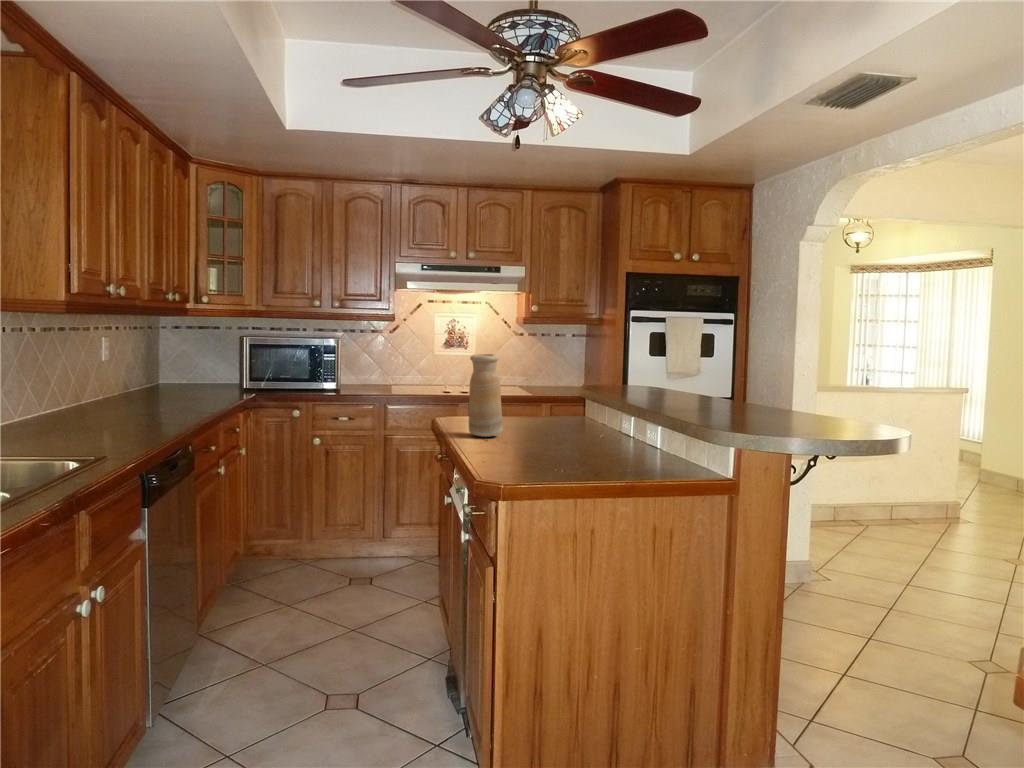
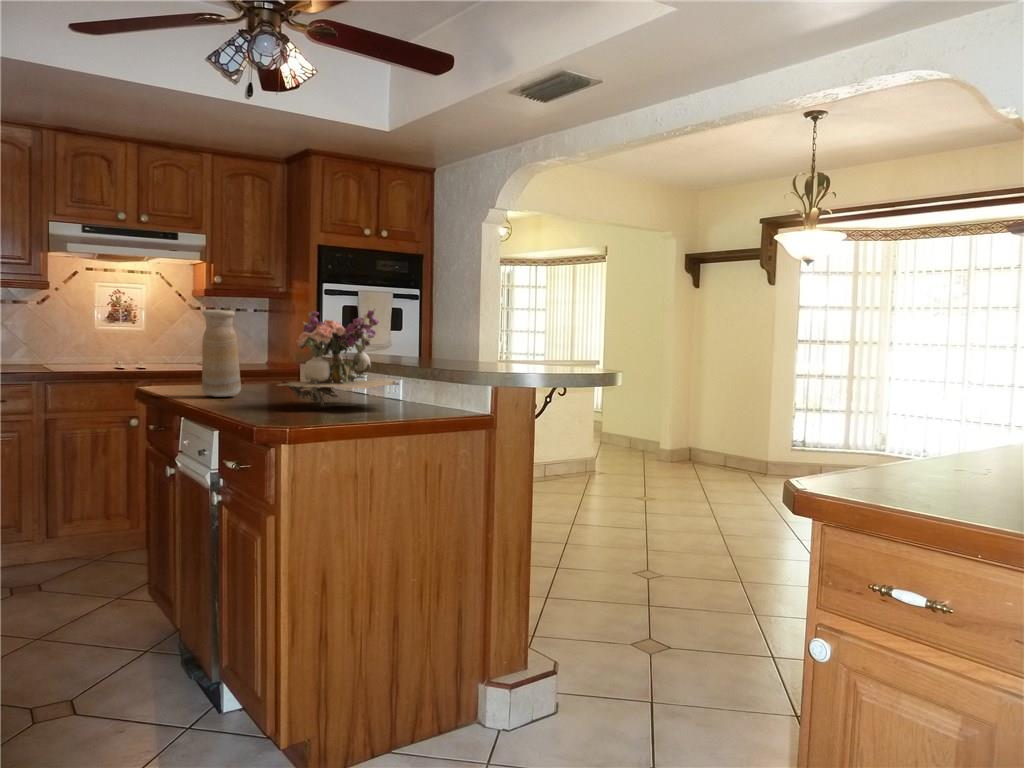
flower arrangement: none [517,354,644,456] -> present [278,308,399,405]

